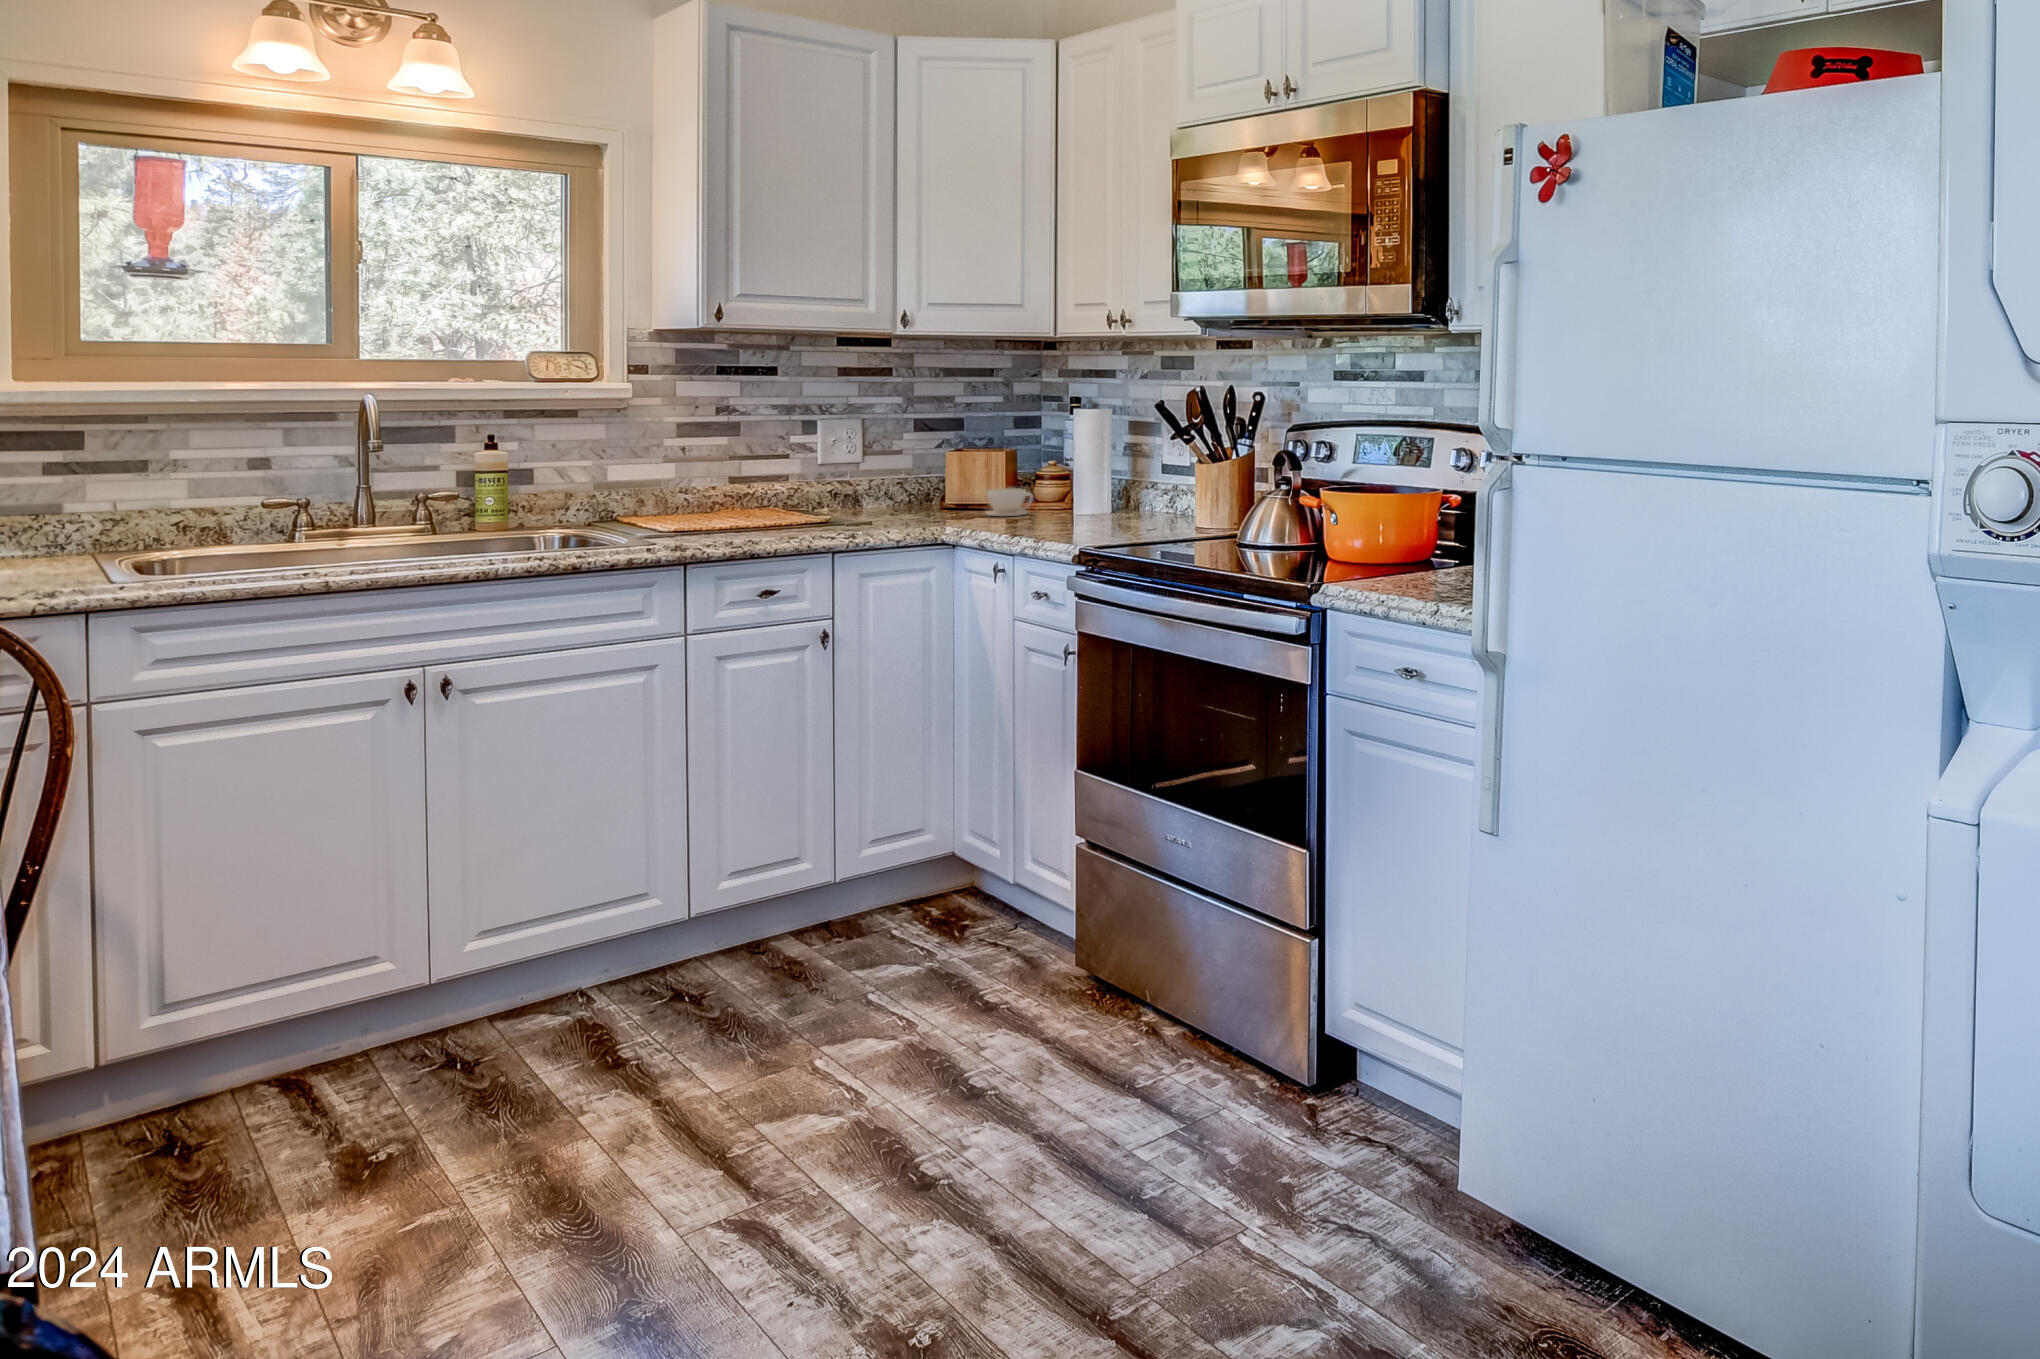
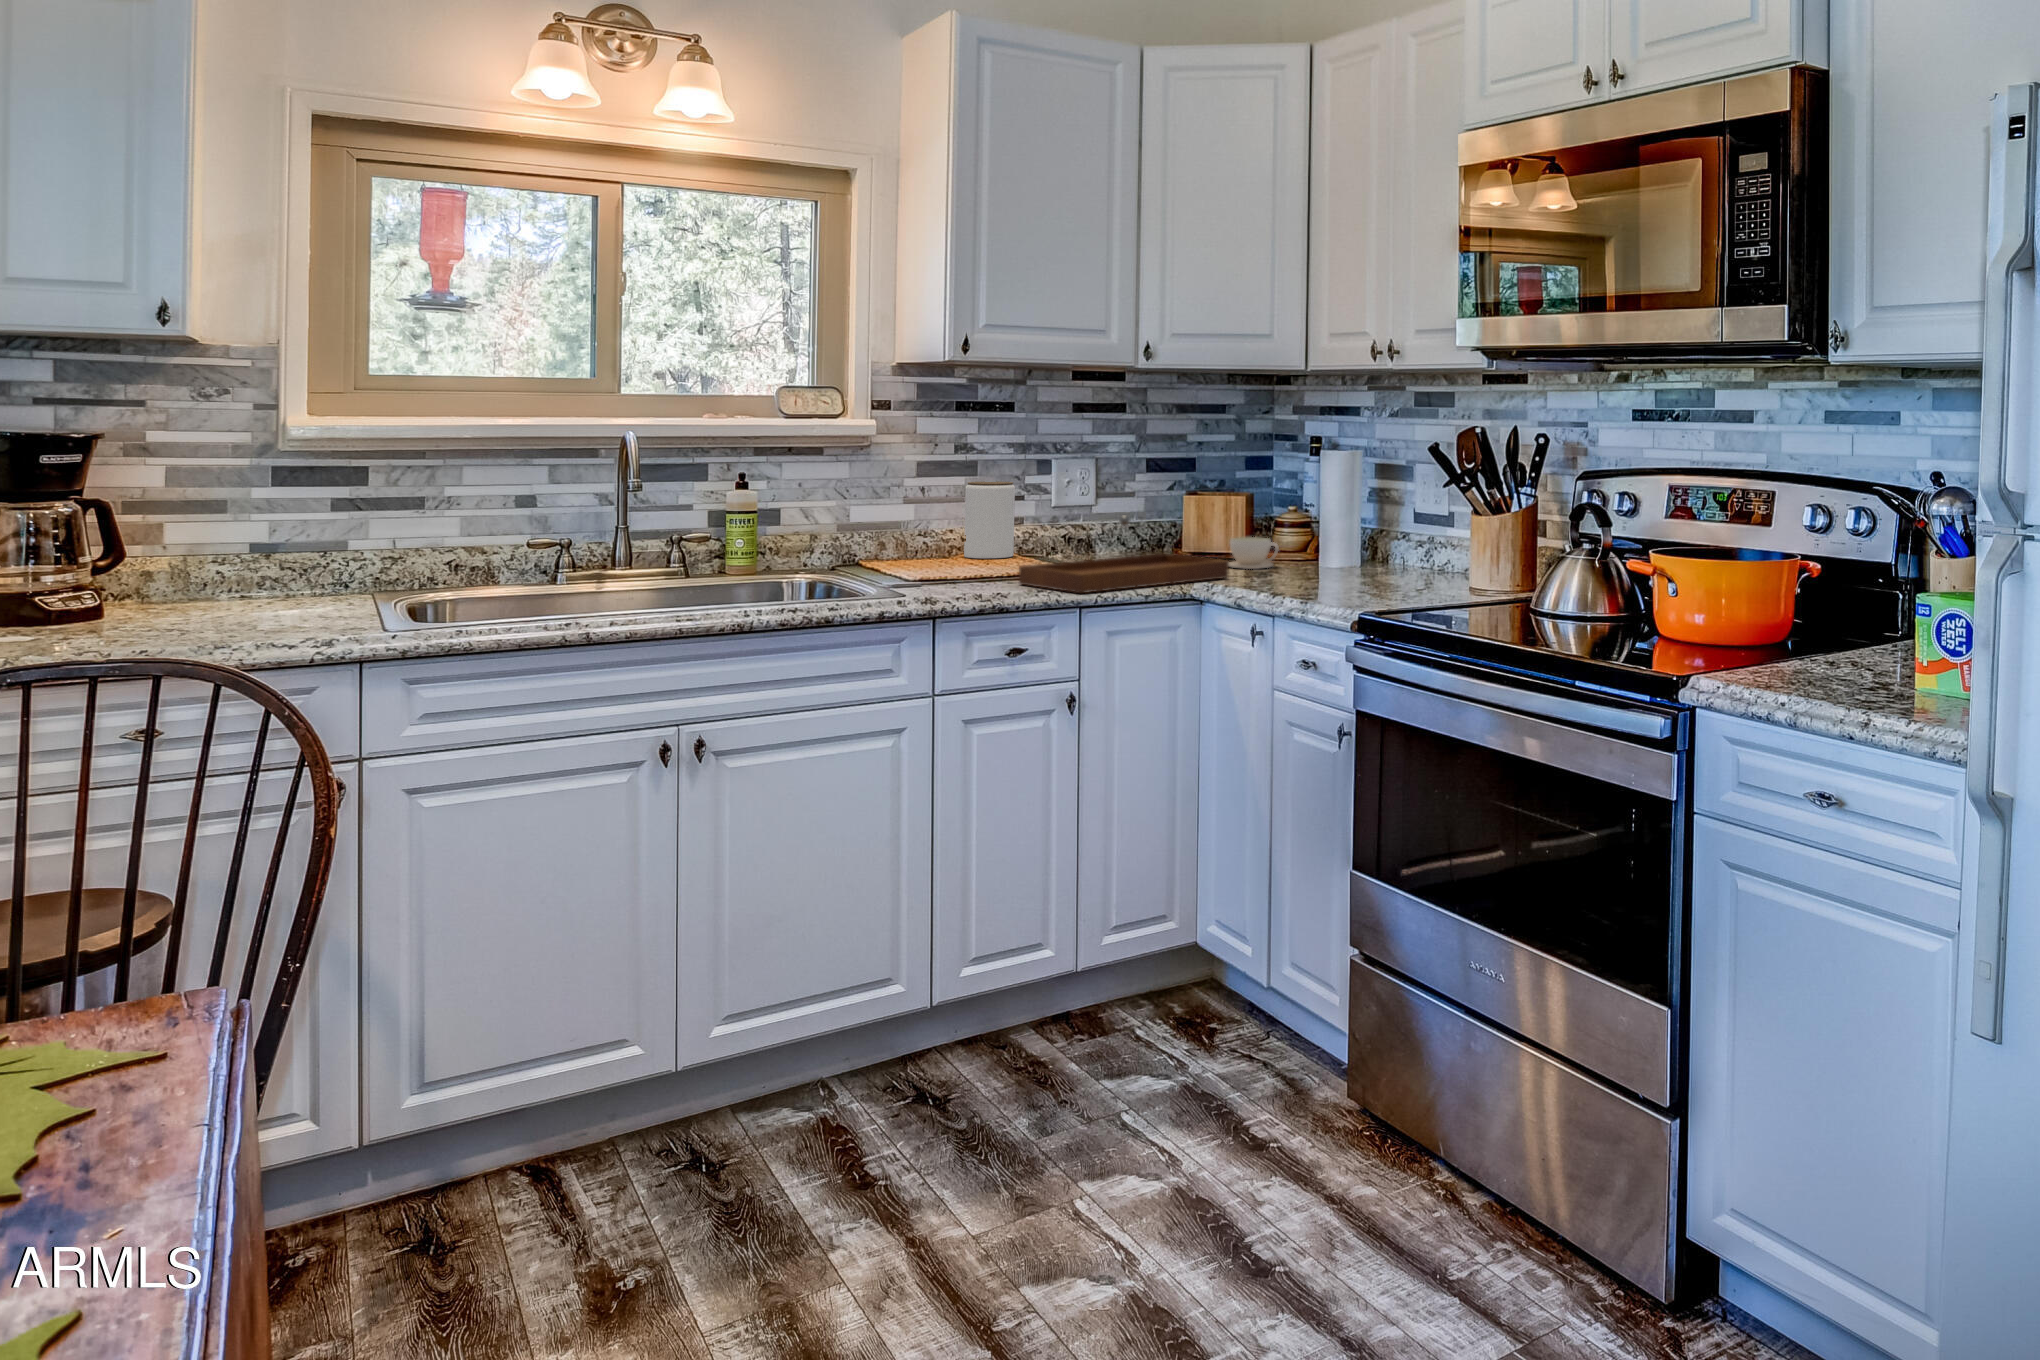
jar: none [729,442,780,513] -> present [964,481,1015,558]
tray: none [774,470,980,540] -> present [1019,515,1229,593]

